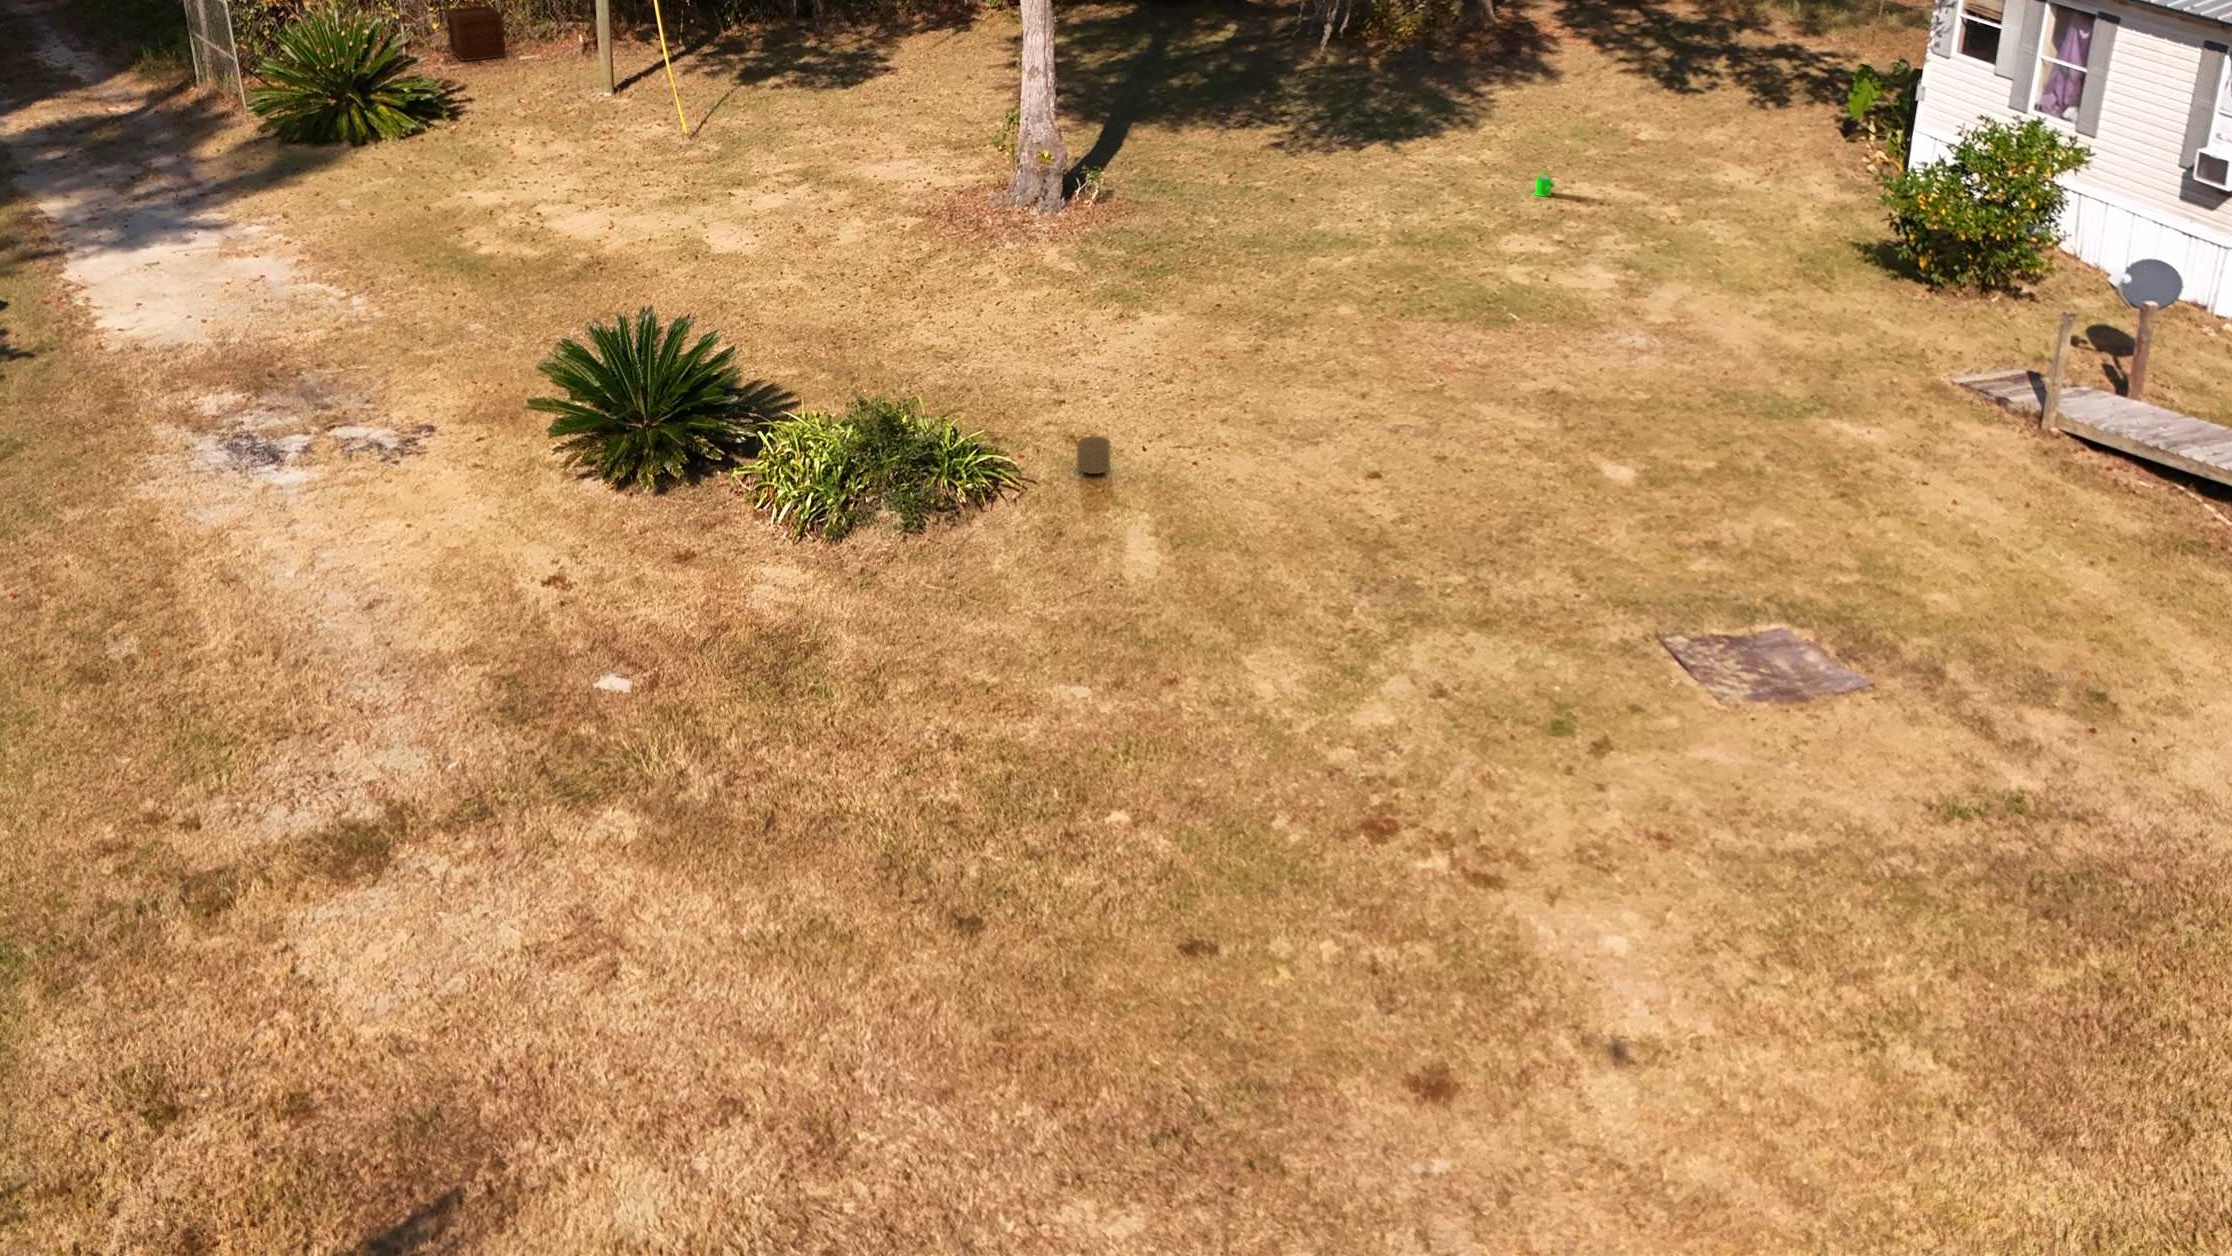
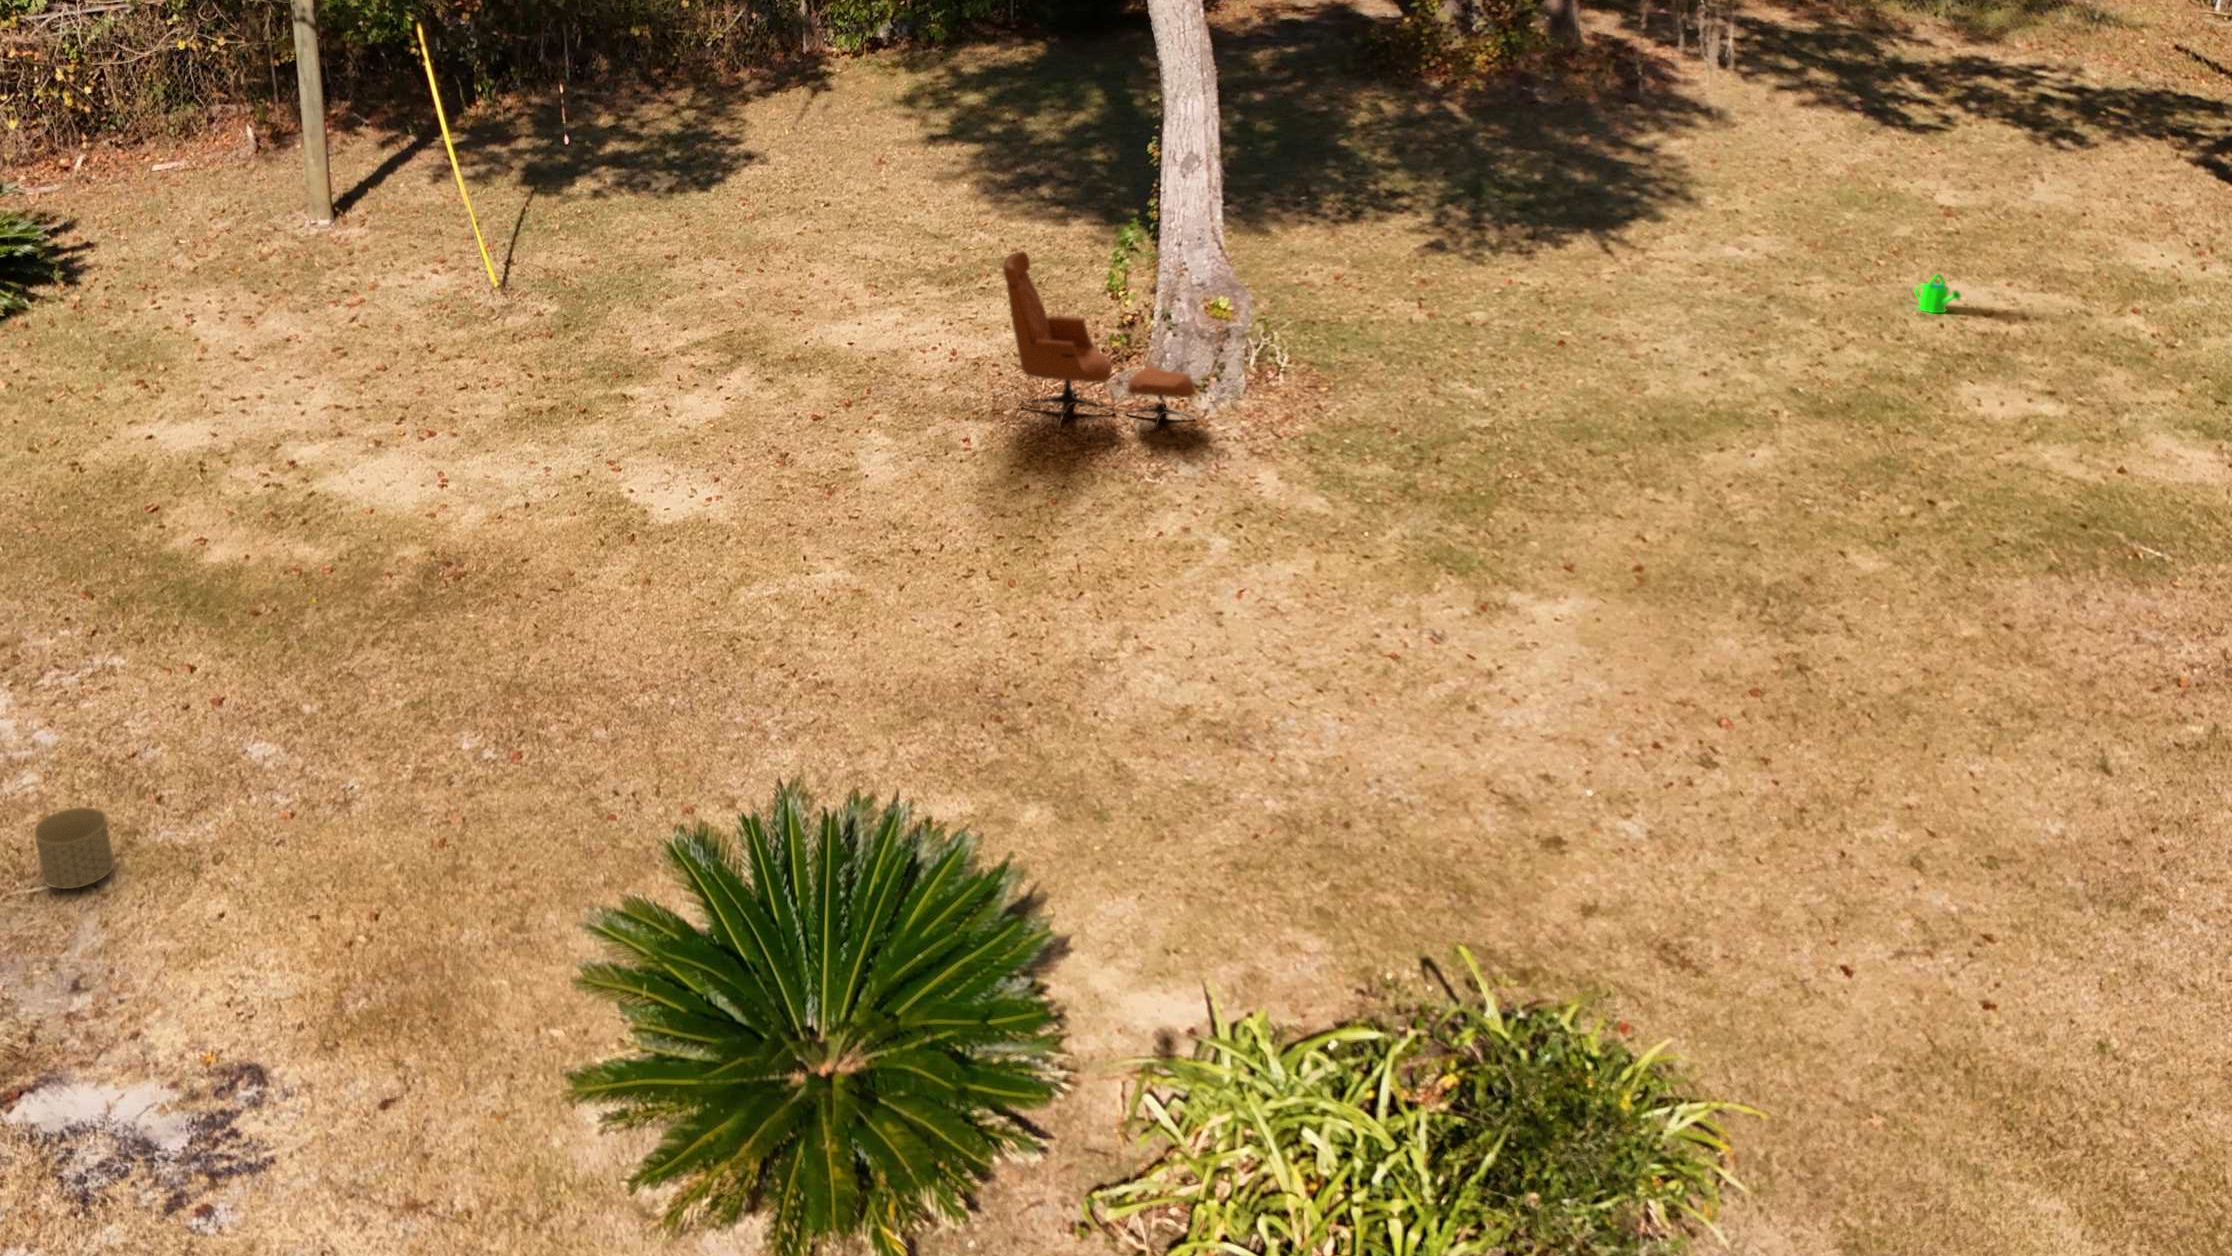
wooden crate: present [446,5,507,61] -> none [25,85,135,179]
lounge chair: none [928,121,1035,225] -> present [1003,252,1195,427]
planter: present [1077,436,1111,474] -> present [34,807,114,889]

